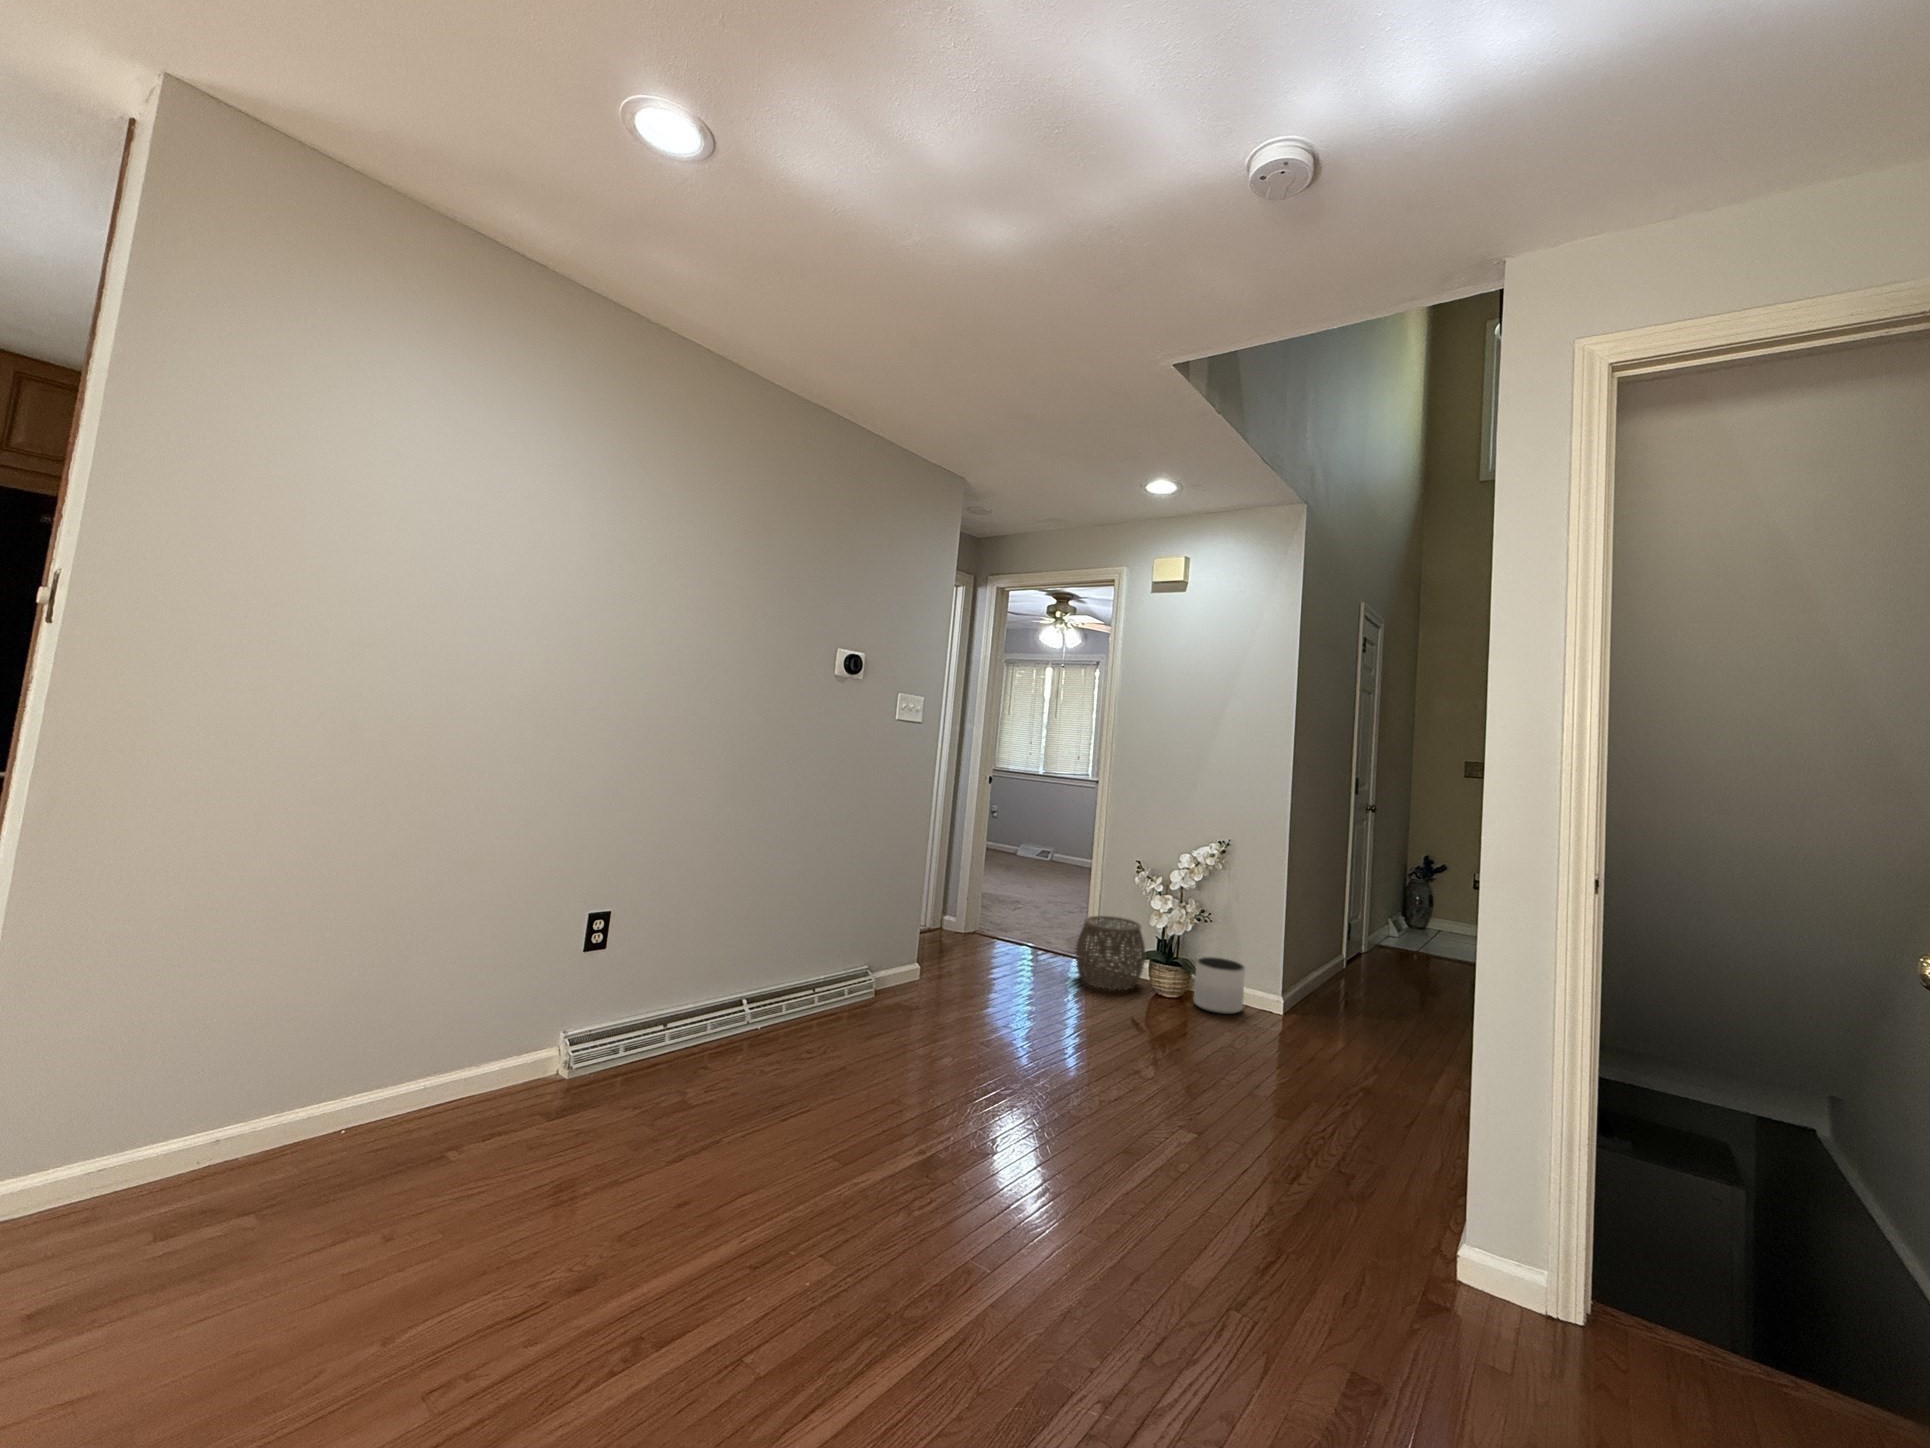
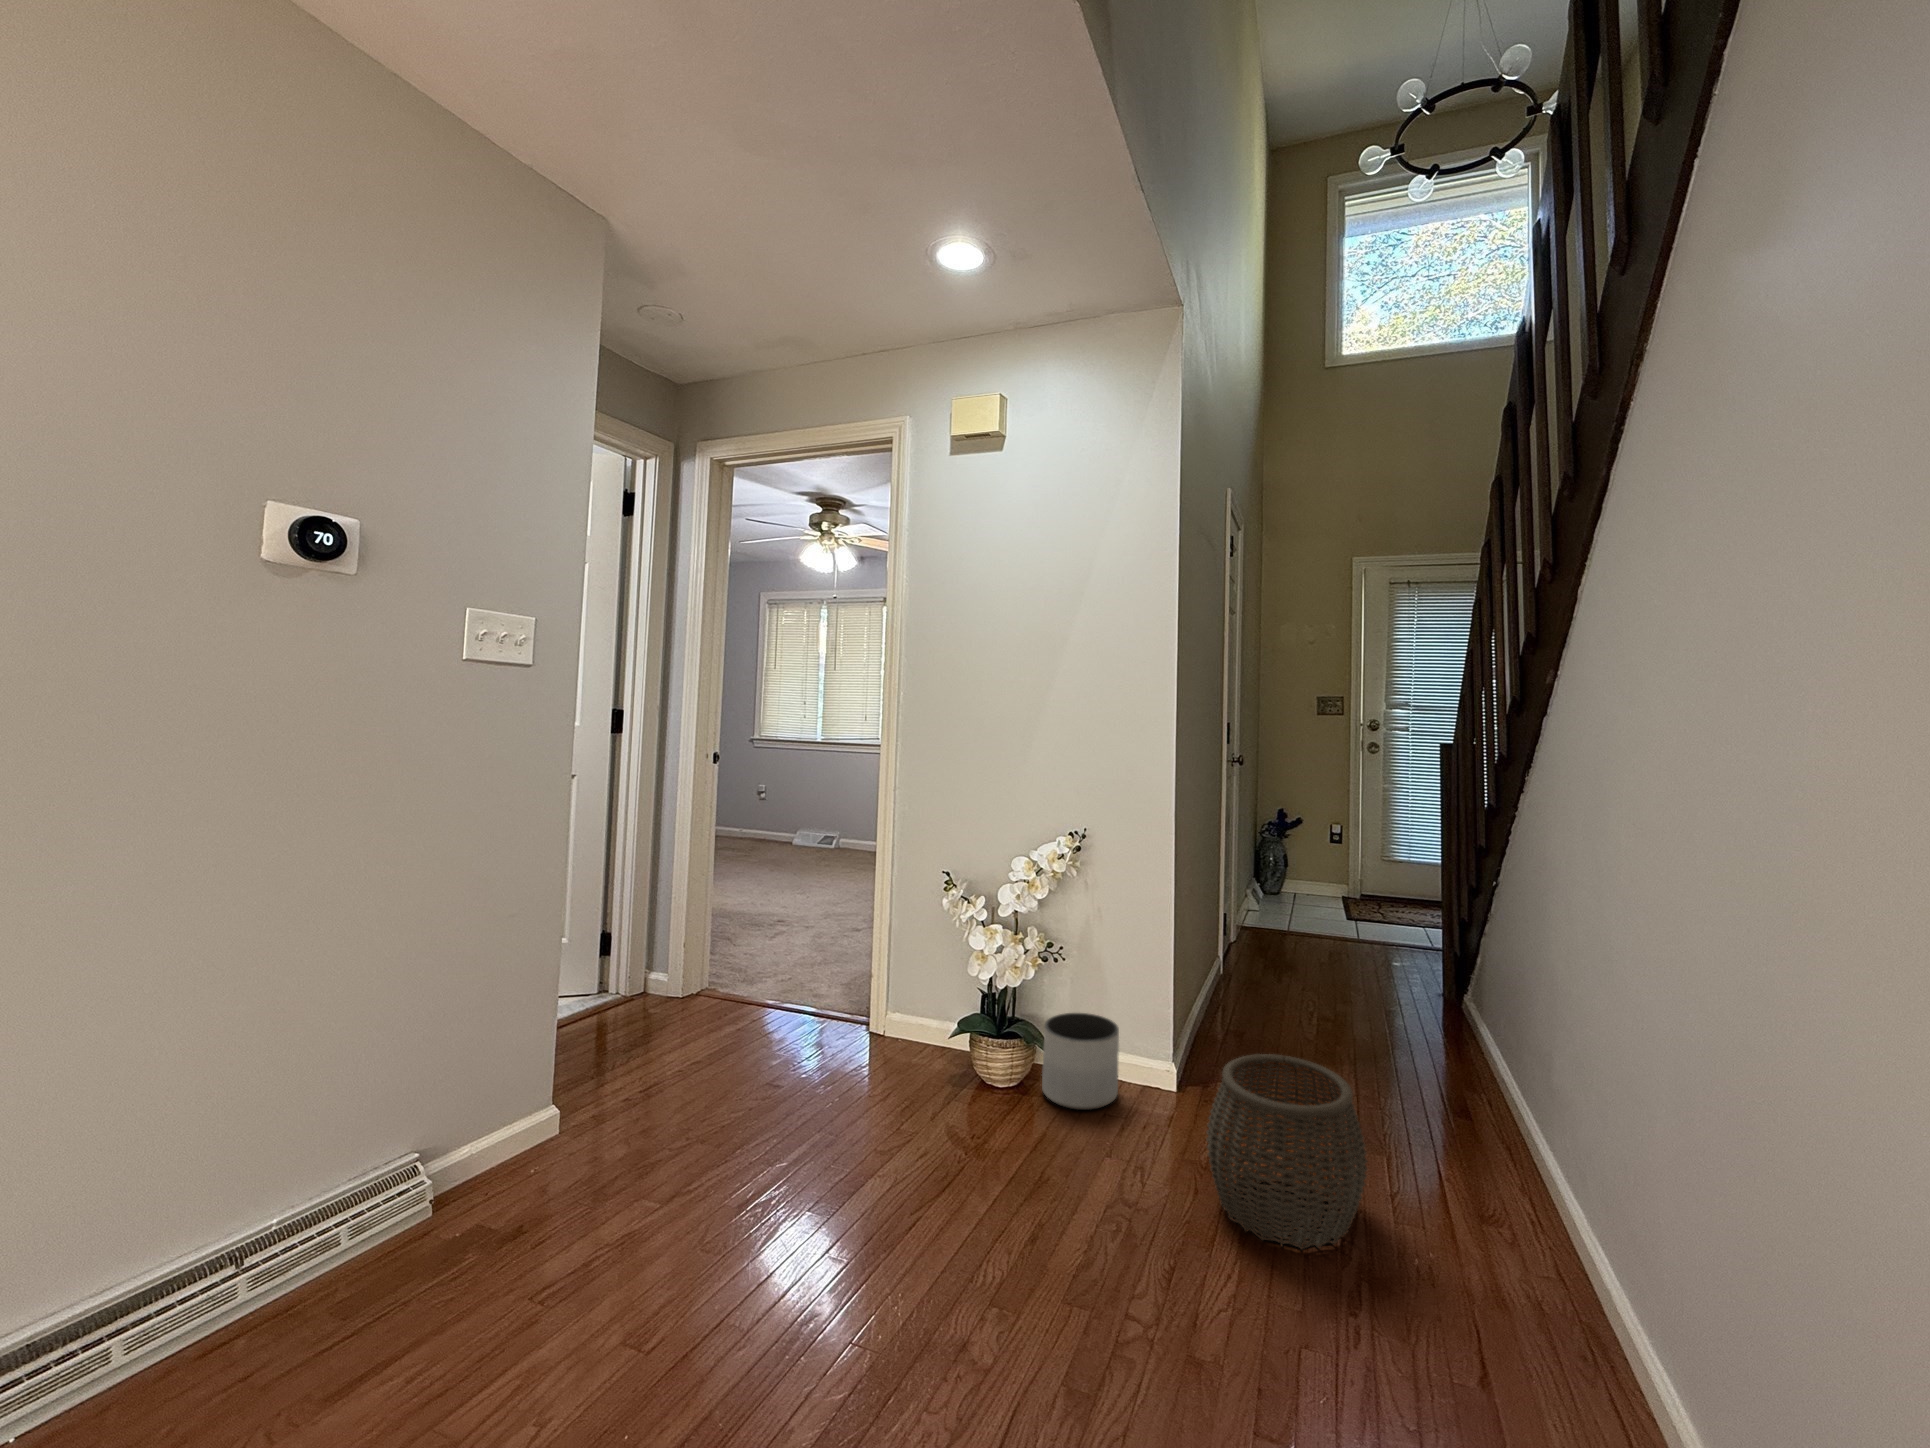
woven basket: present [1076,916,1146,990] -> present [1206,1054,1367,1249]

